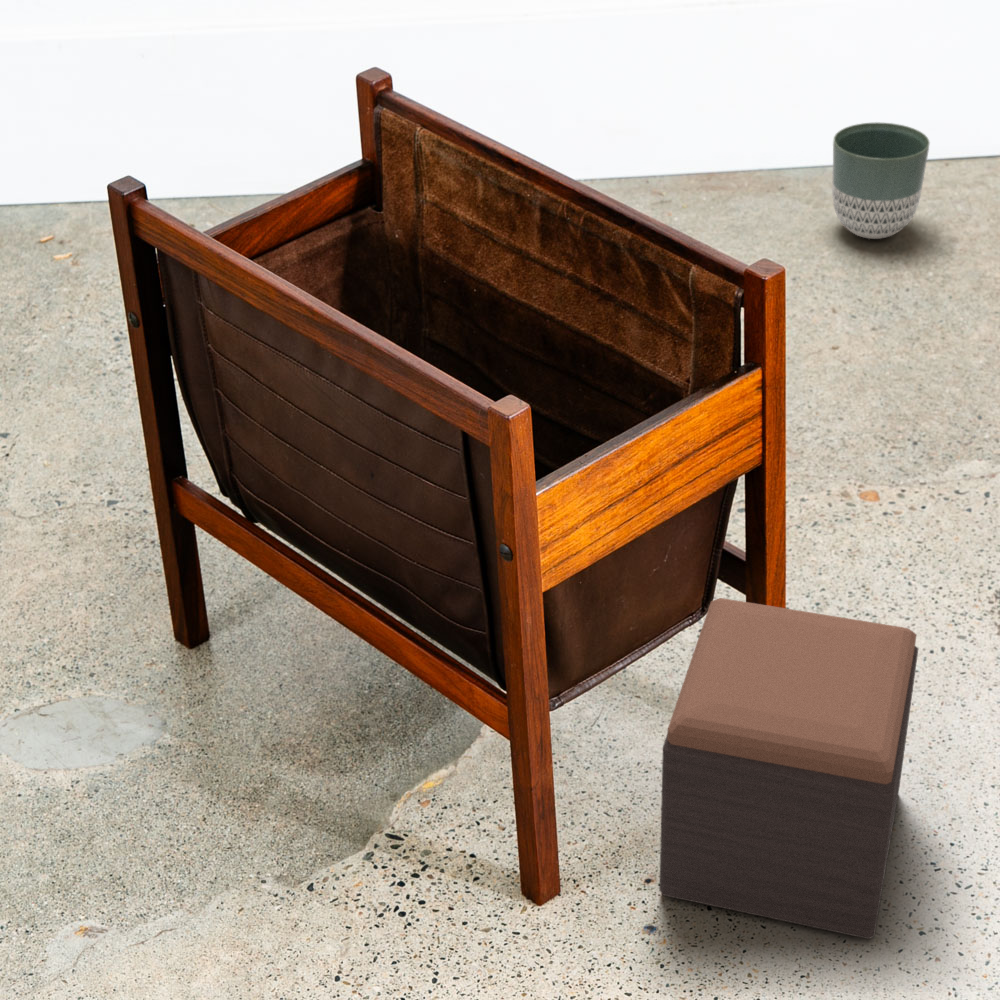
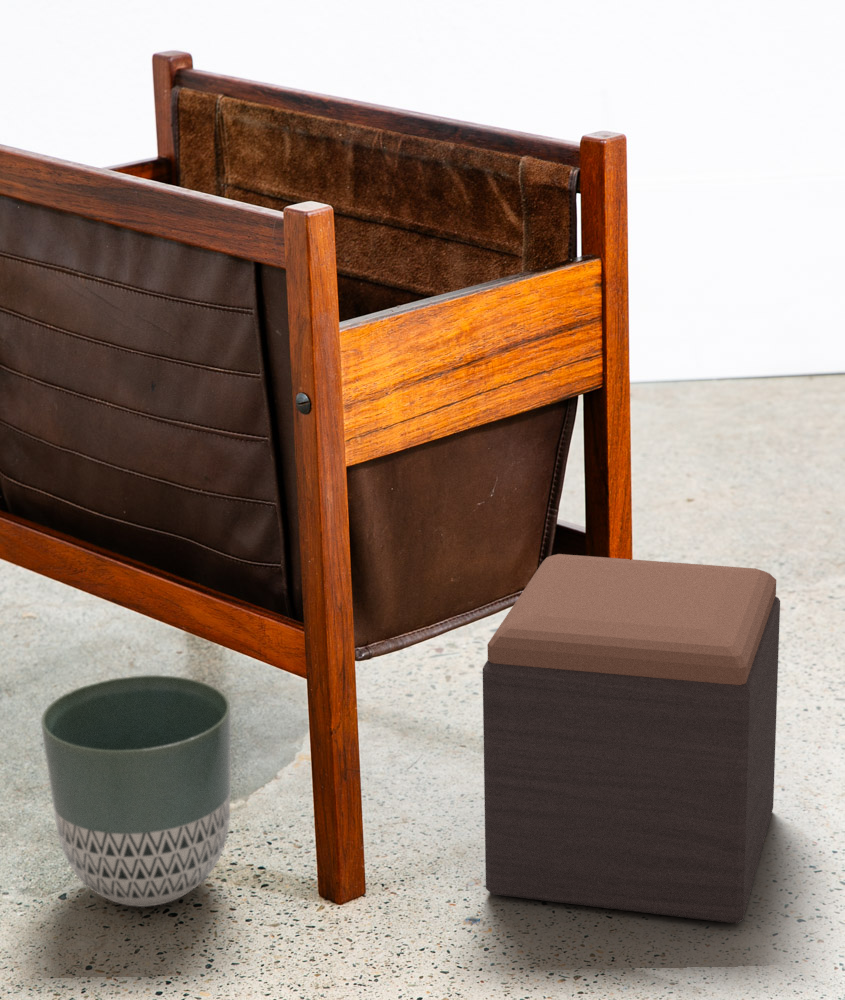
planter: present [832,122,929,239] -> present [41,675,231,907]

